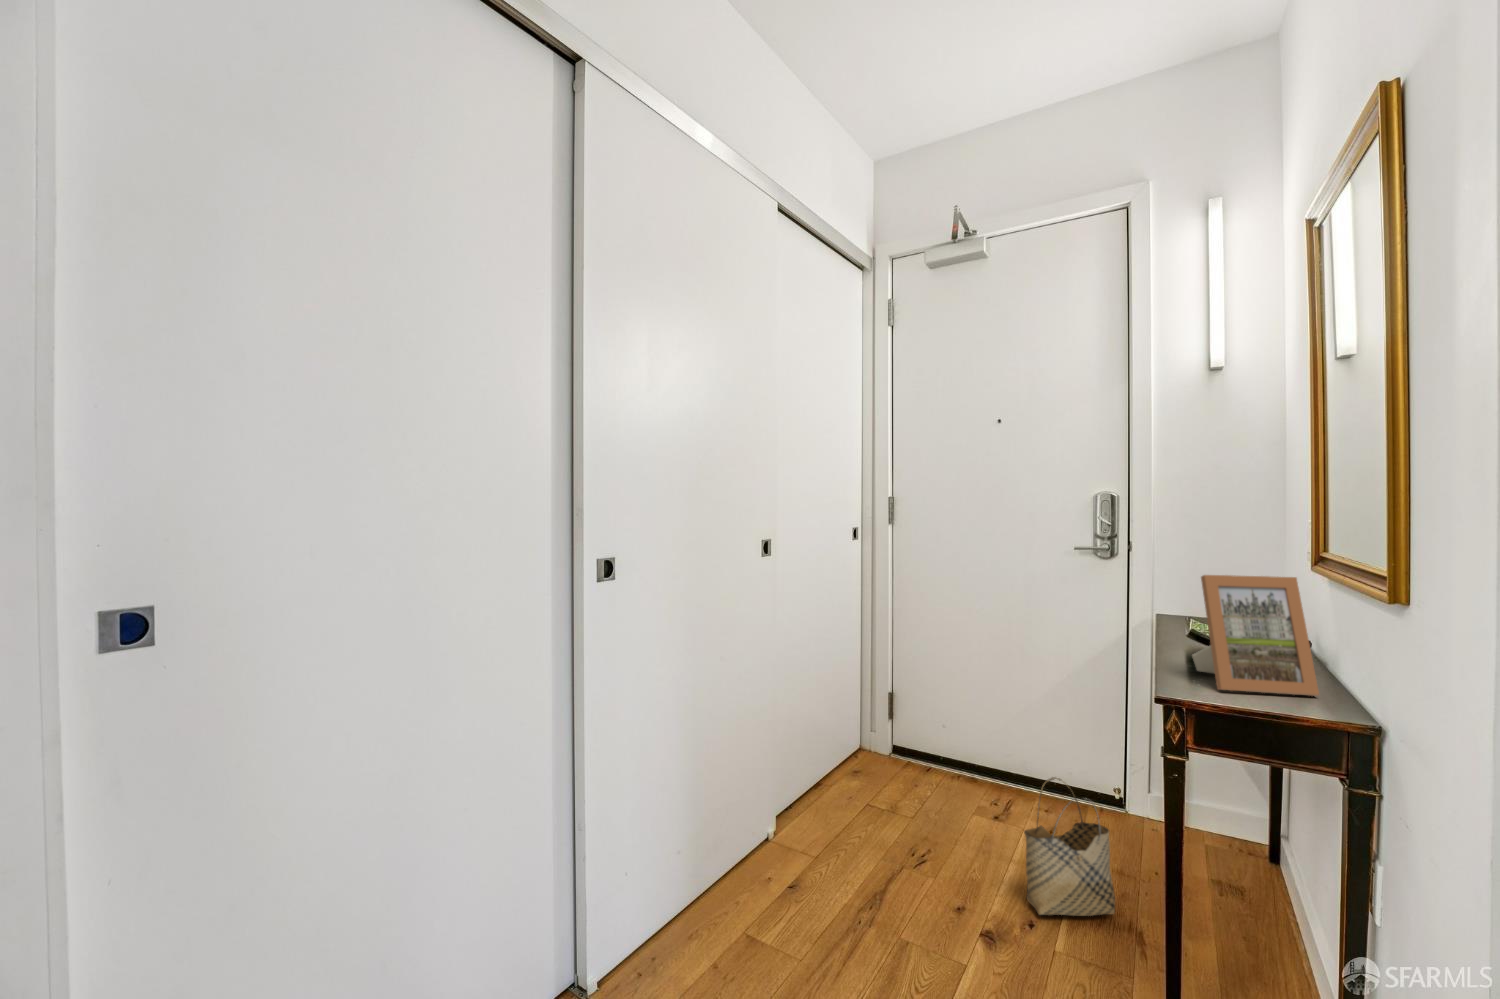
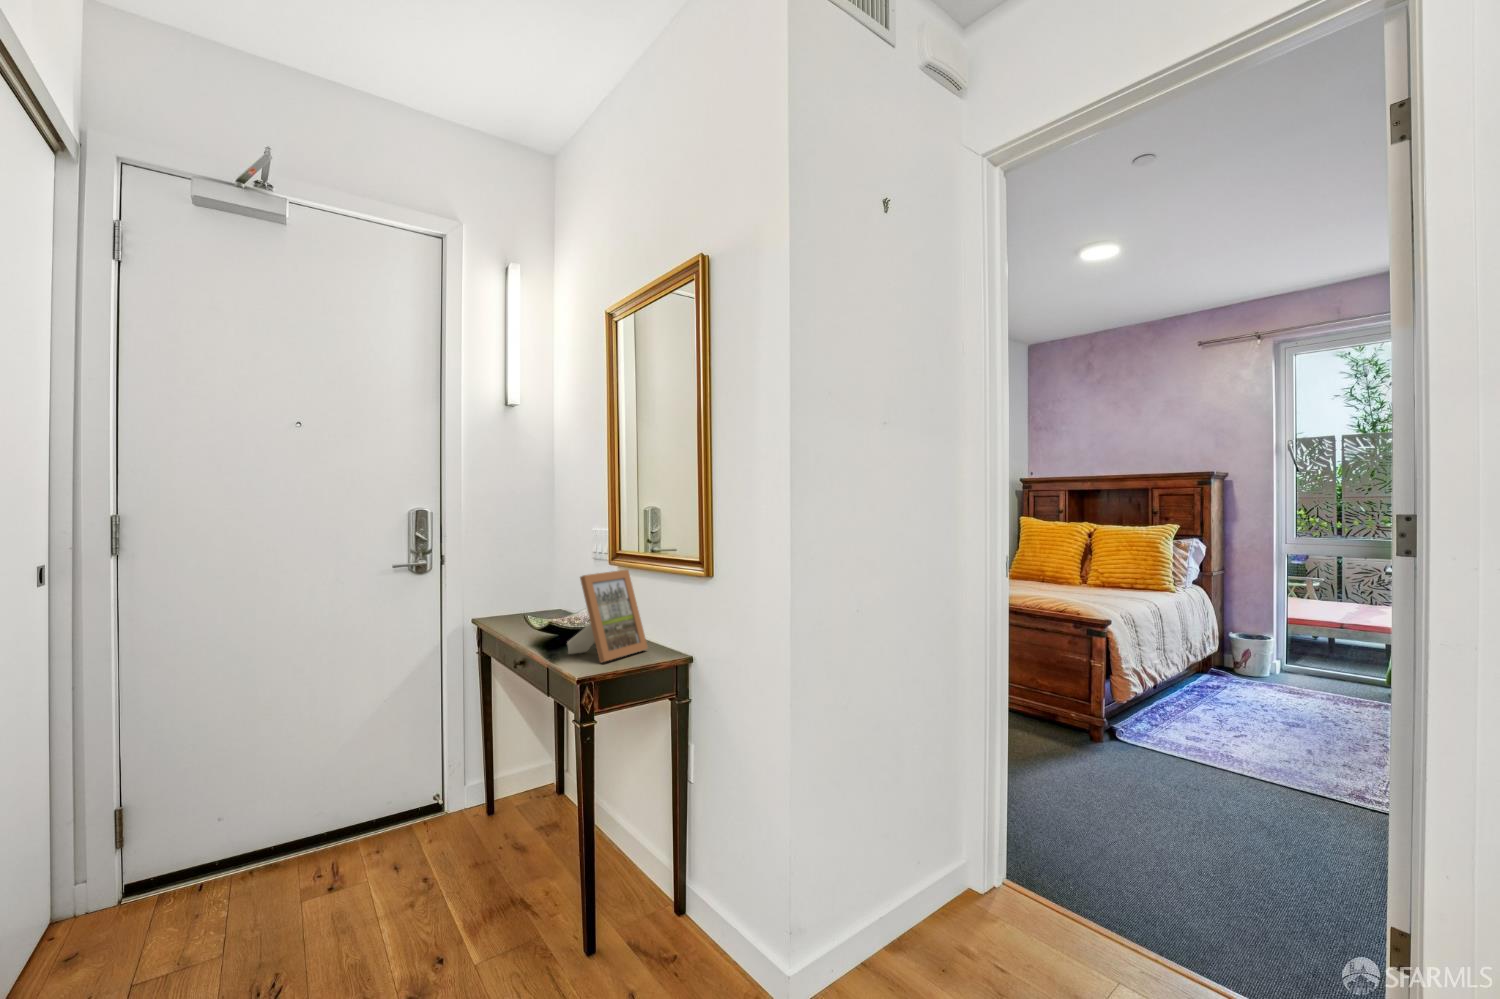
woven basket: present [1024,777,1115,916] -> none [422,799,499,945]

